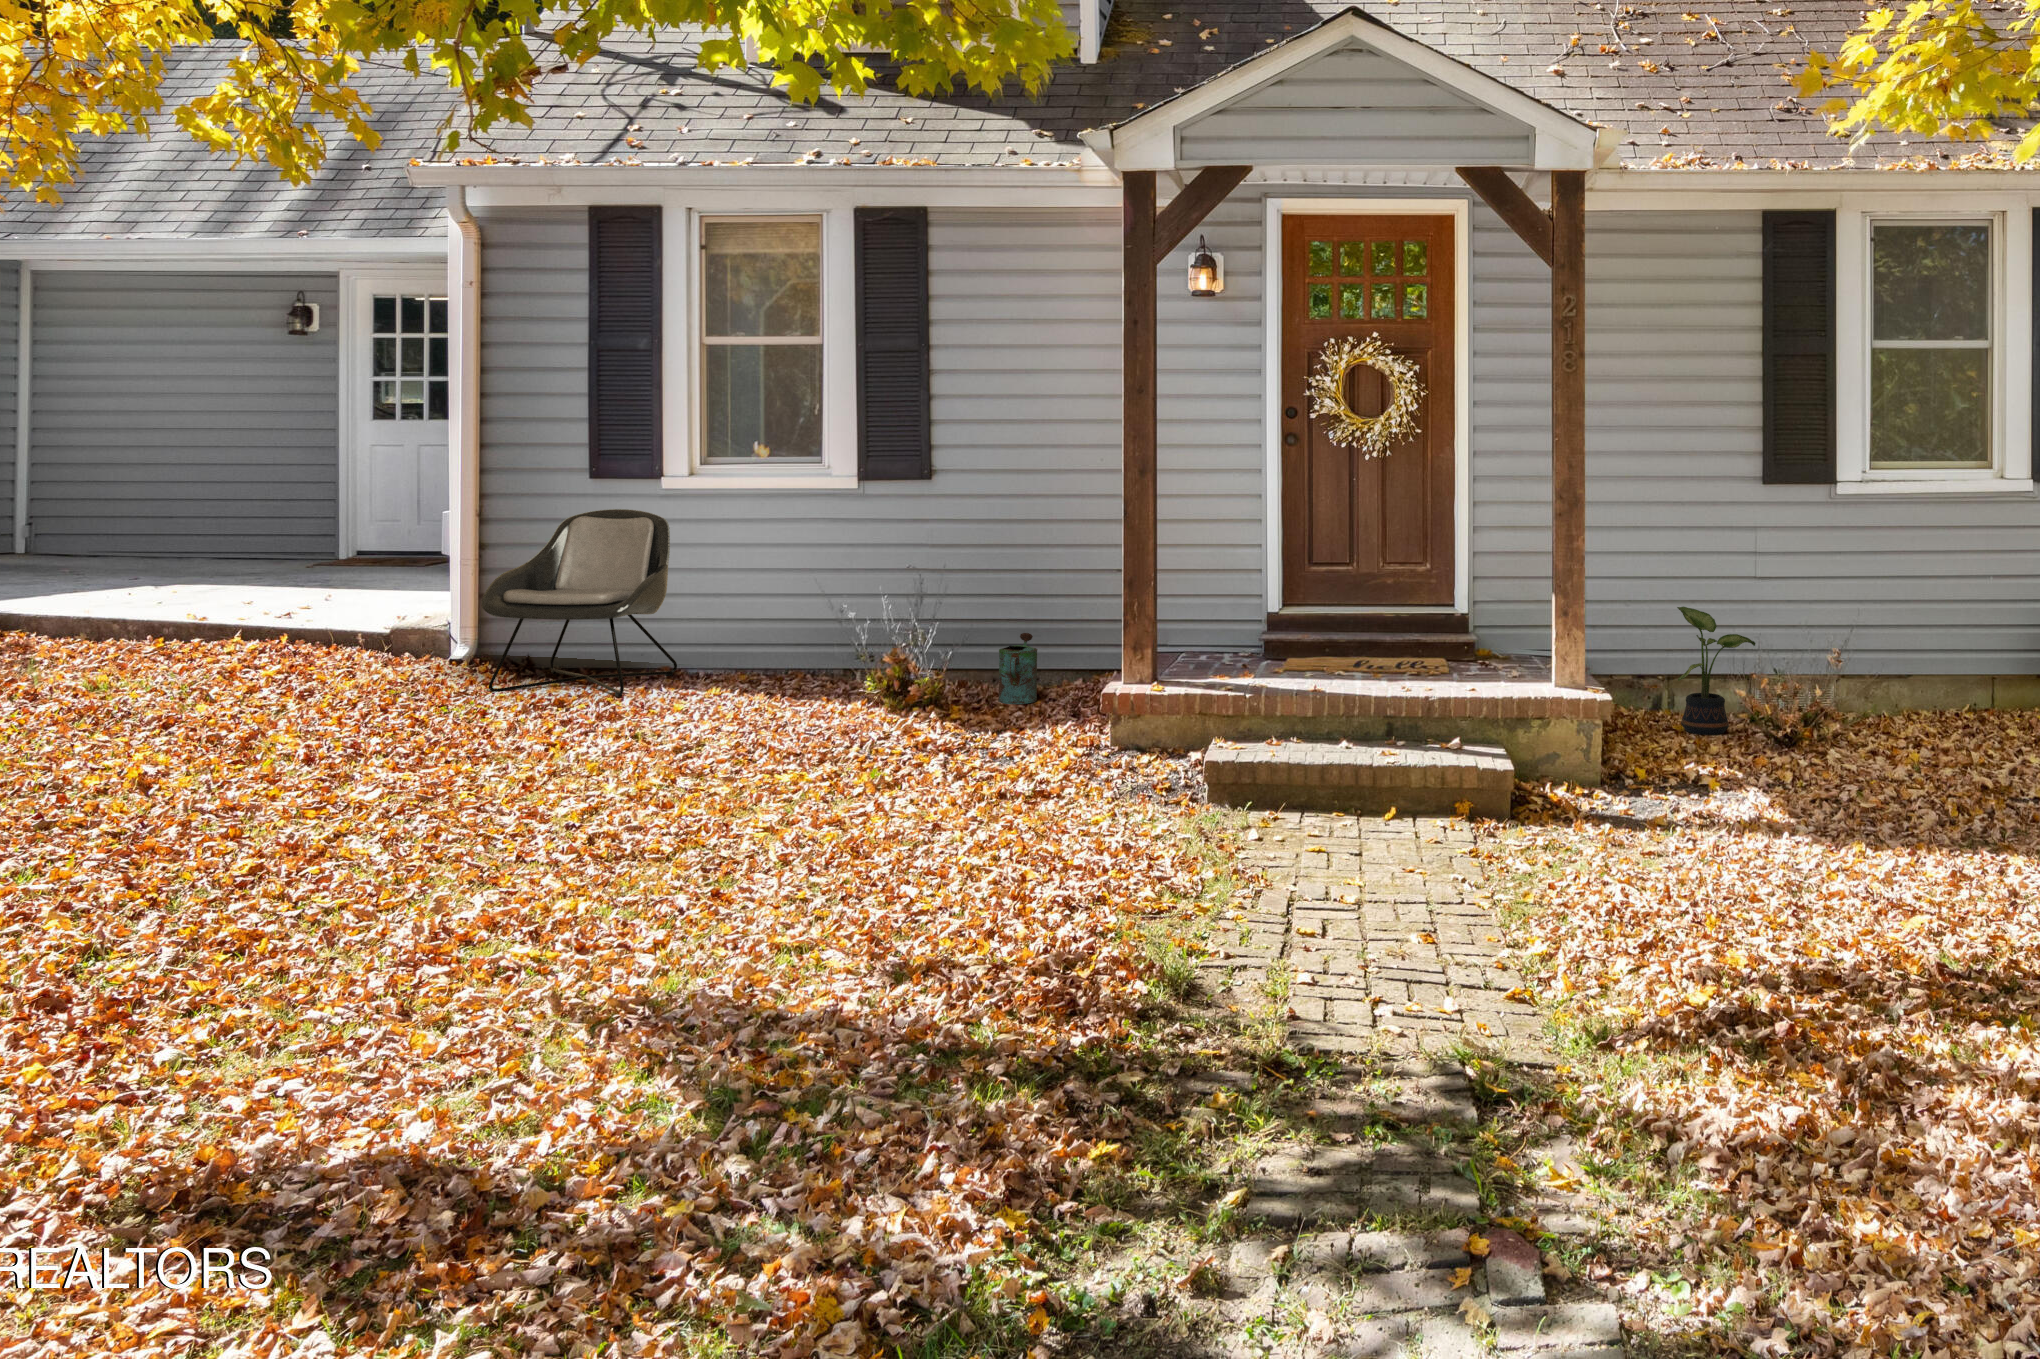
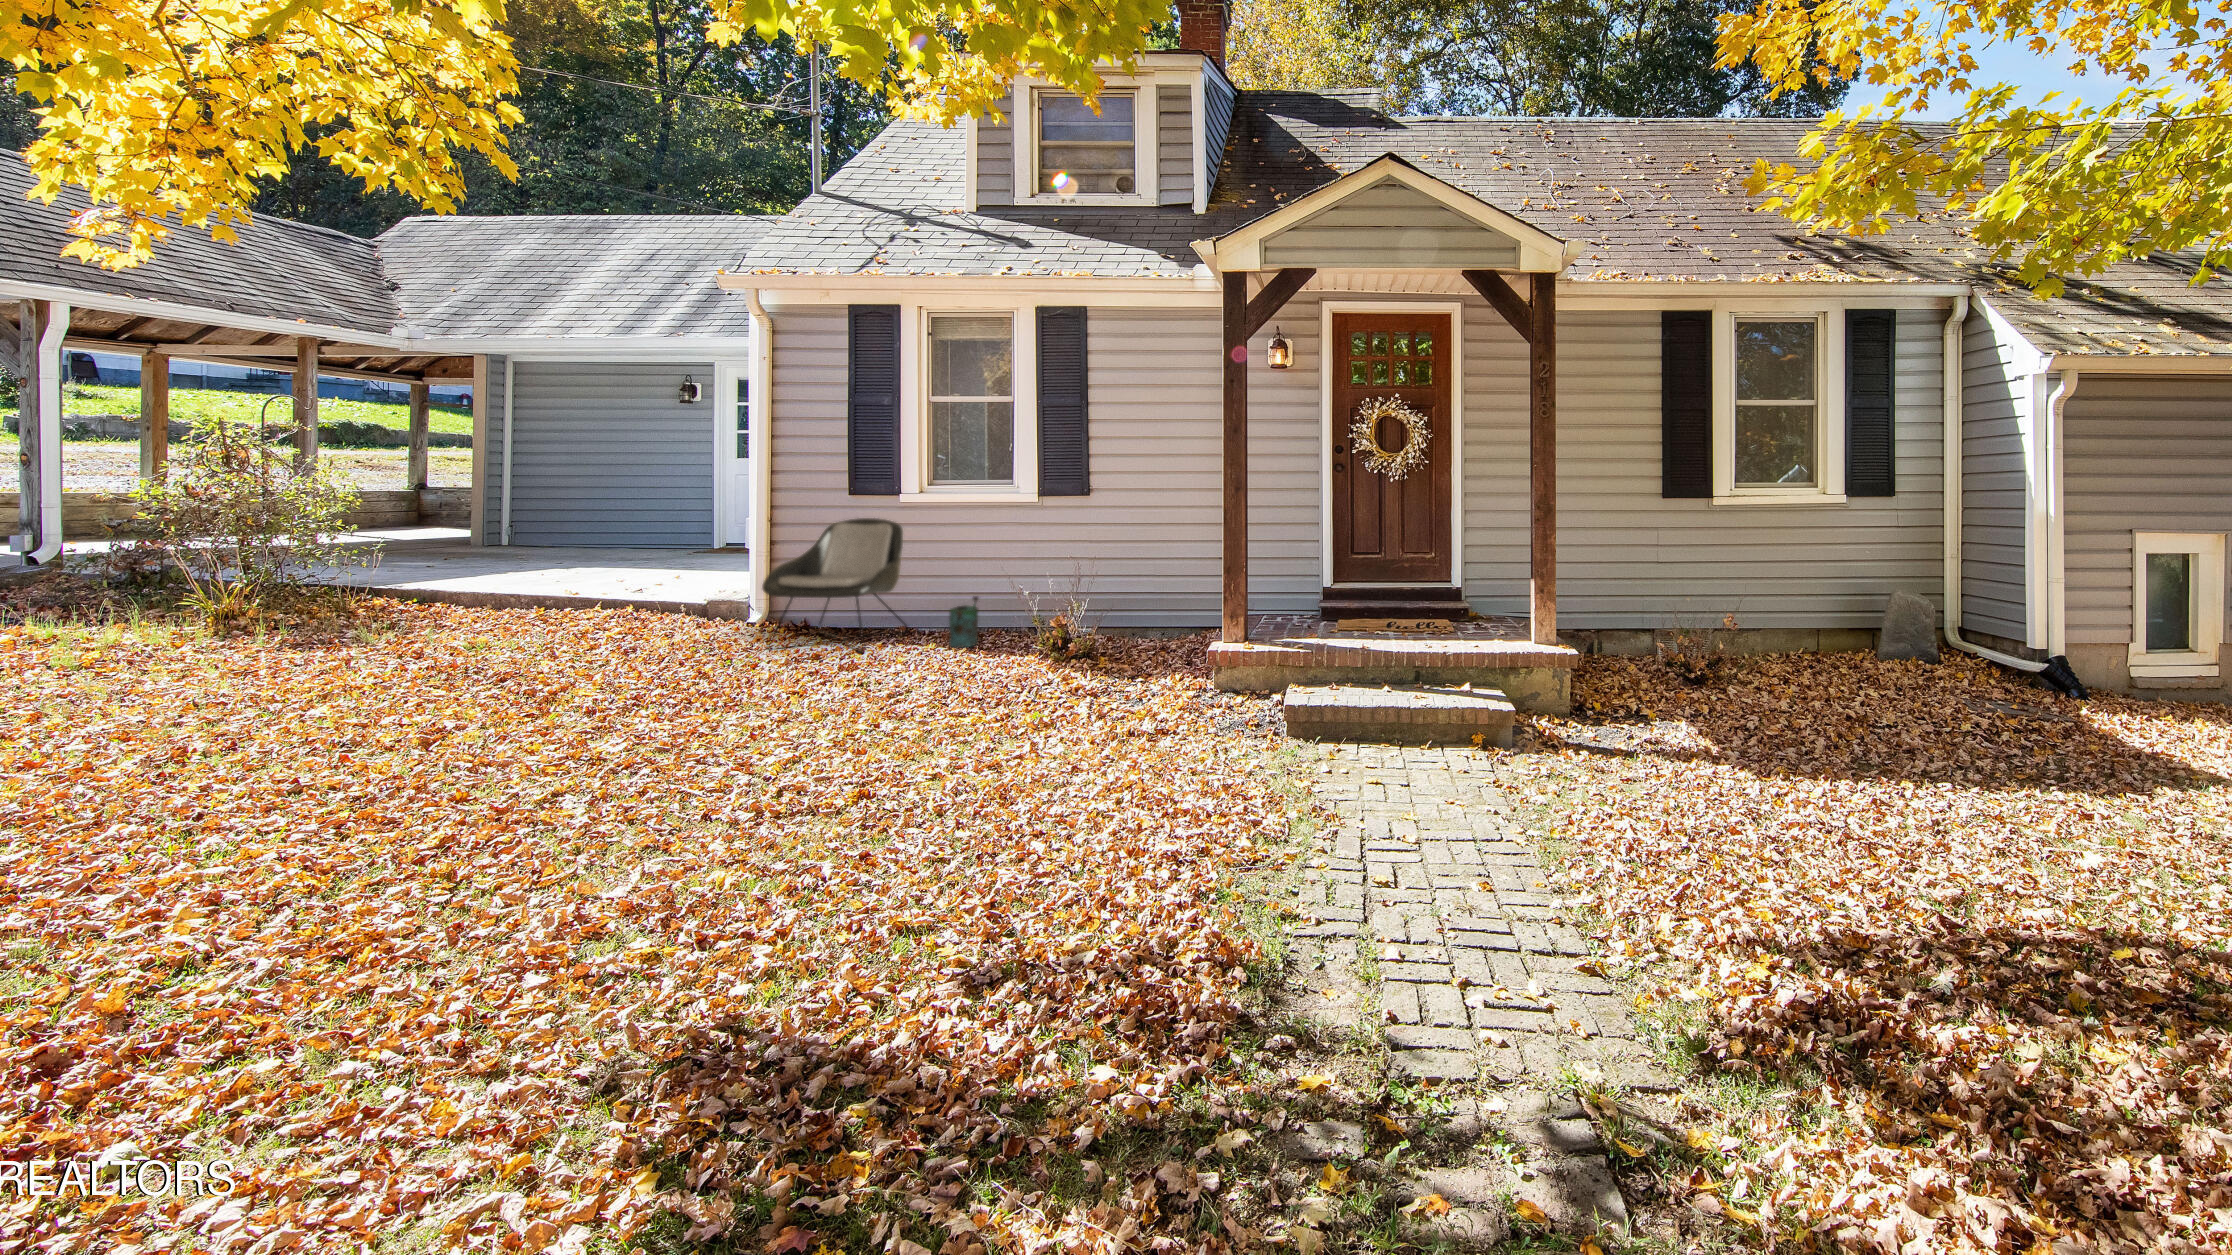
potted plant: present [1677,607,1756,735] -> none [1607,583,1664,674]
watering can: present [998,633,1038,704] -> present [949,596,978,648]

